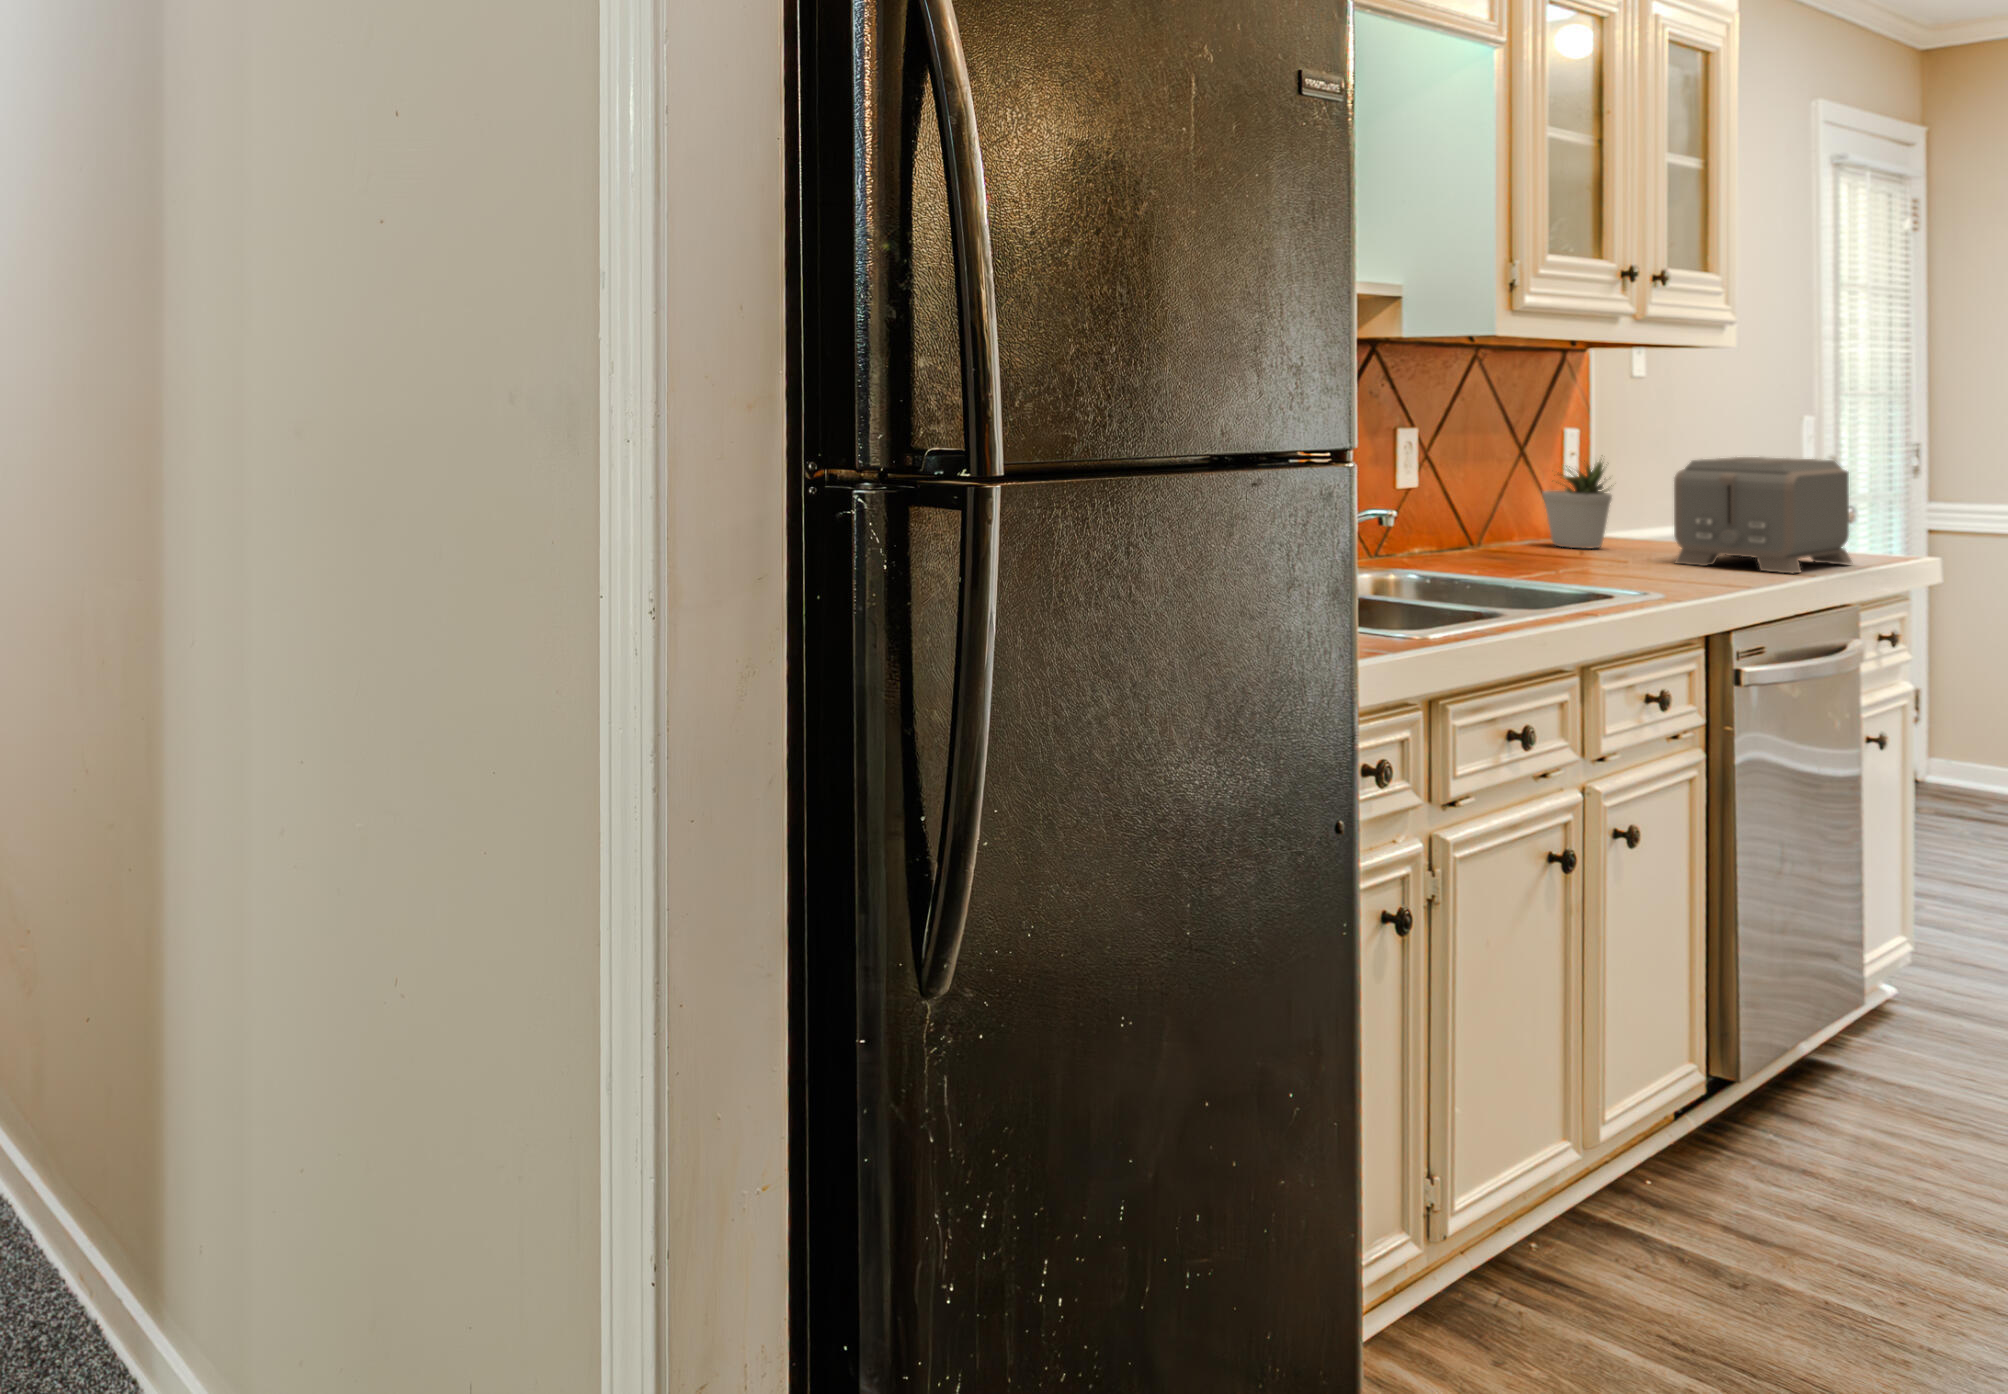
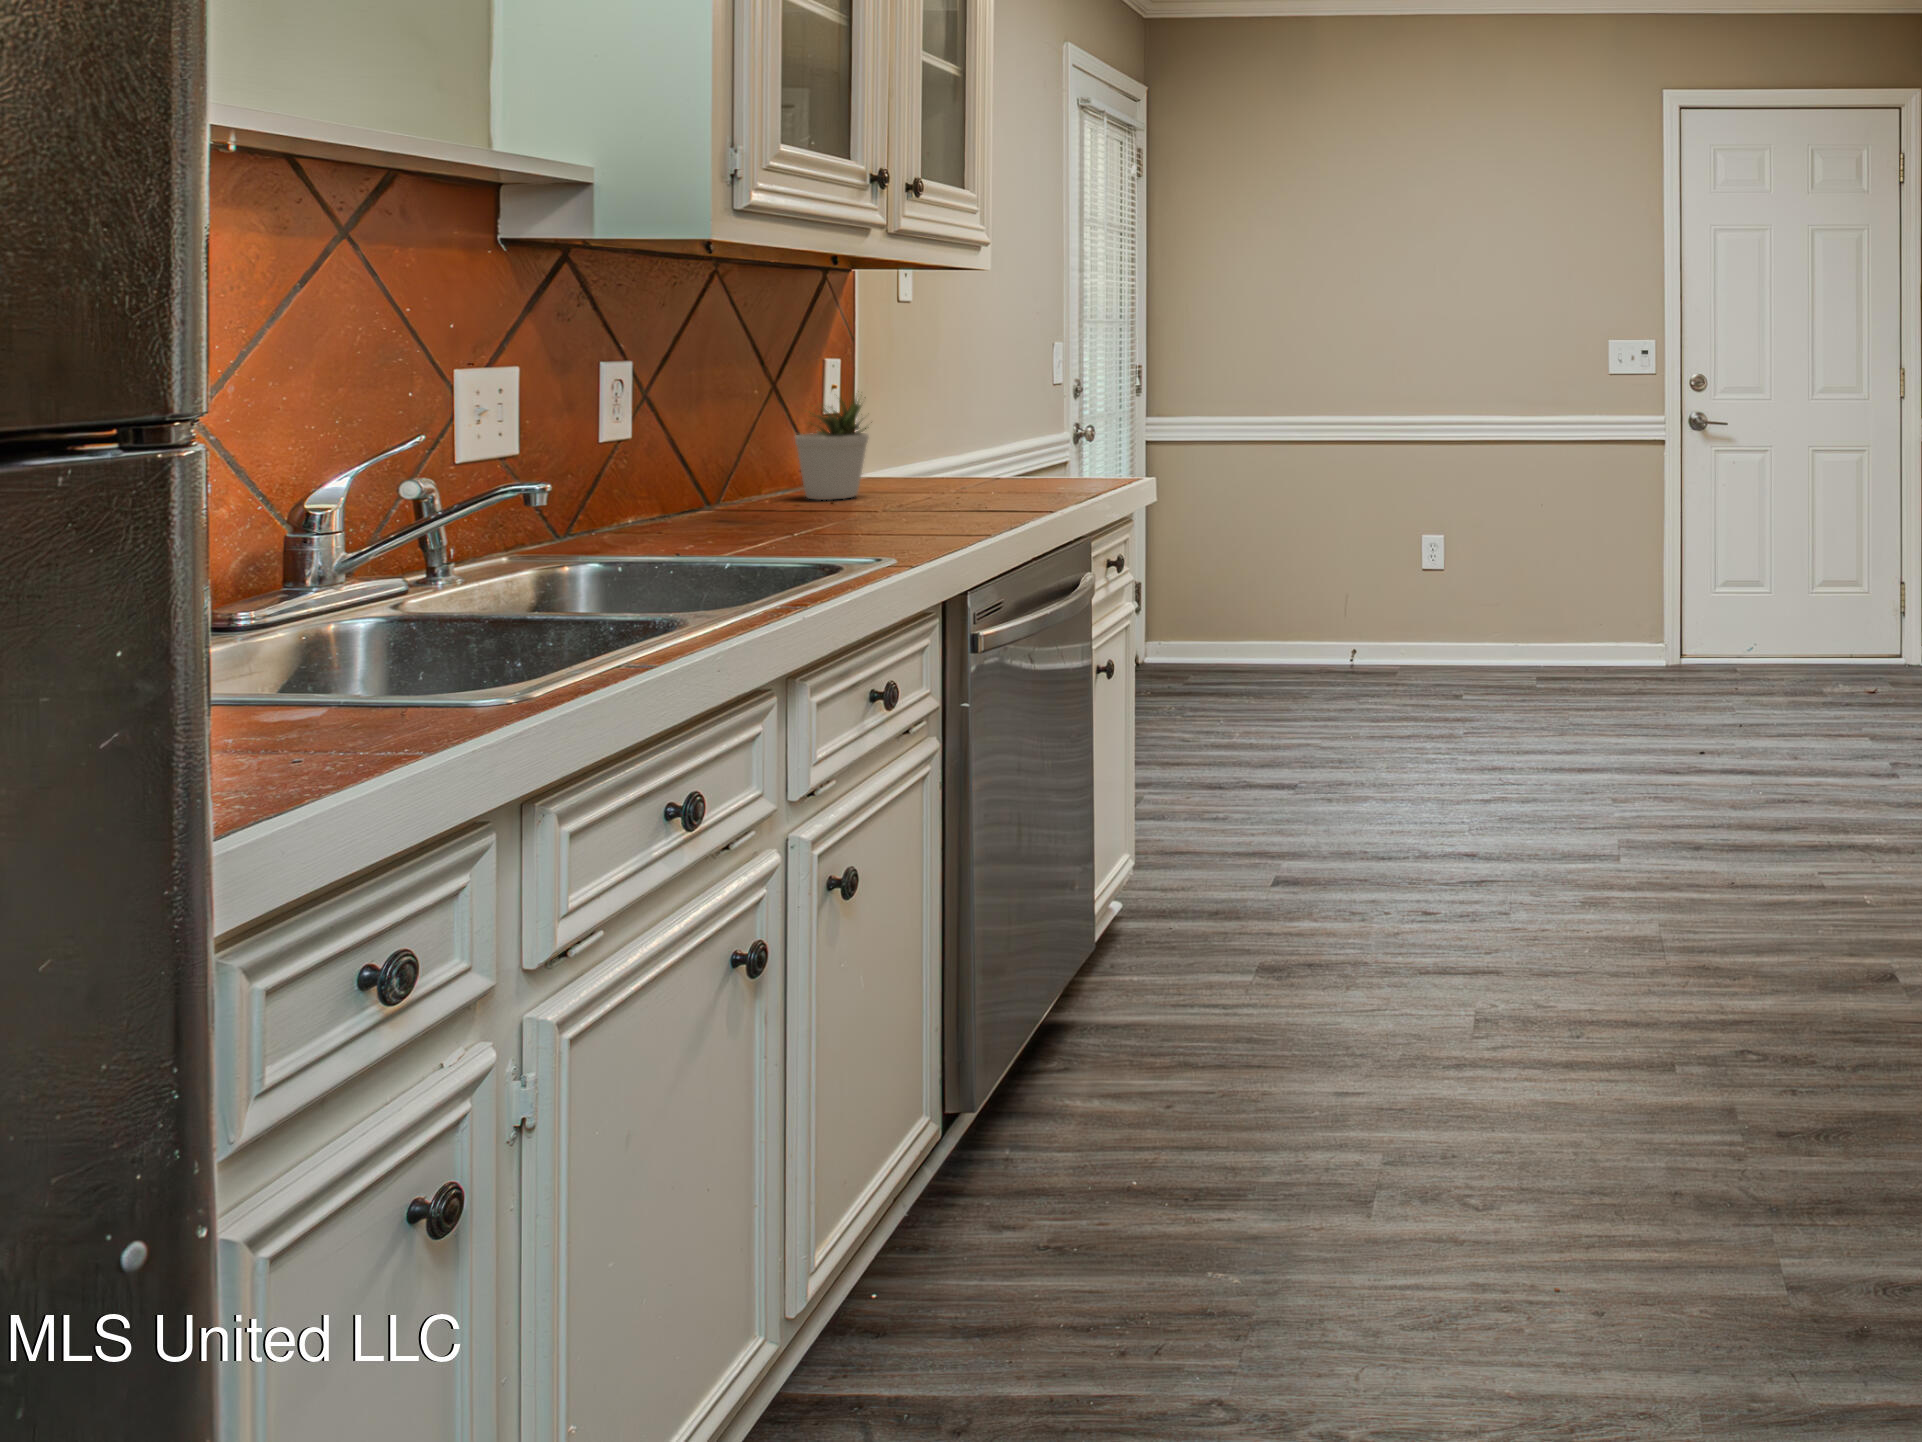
toaster: present [1674,457,1852,573] -> none [924,386,1086,510]

